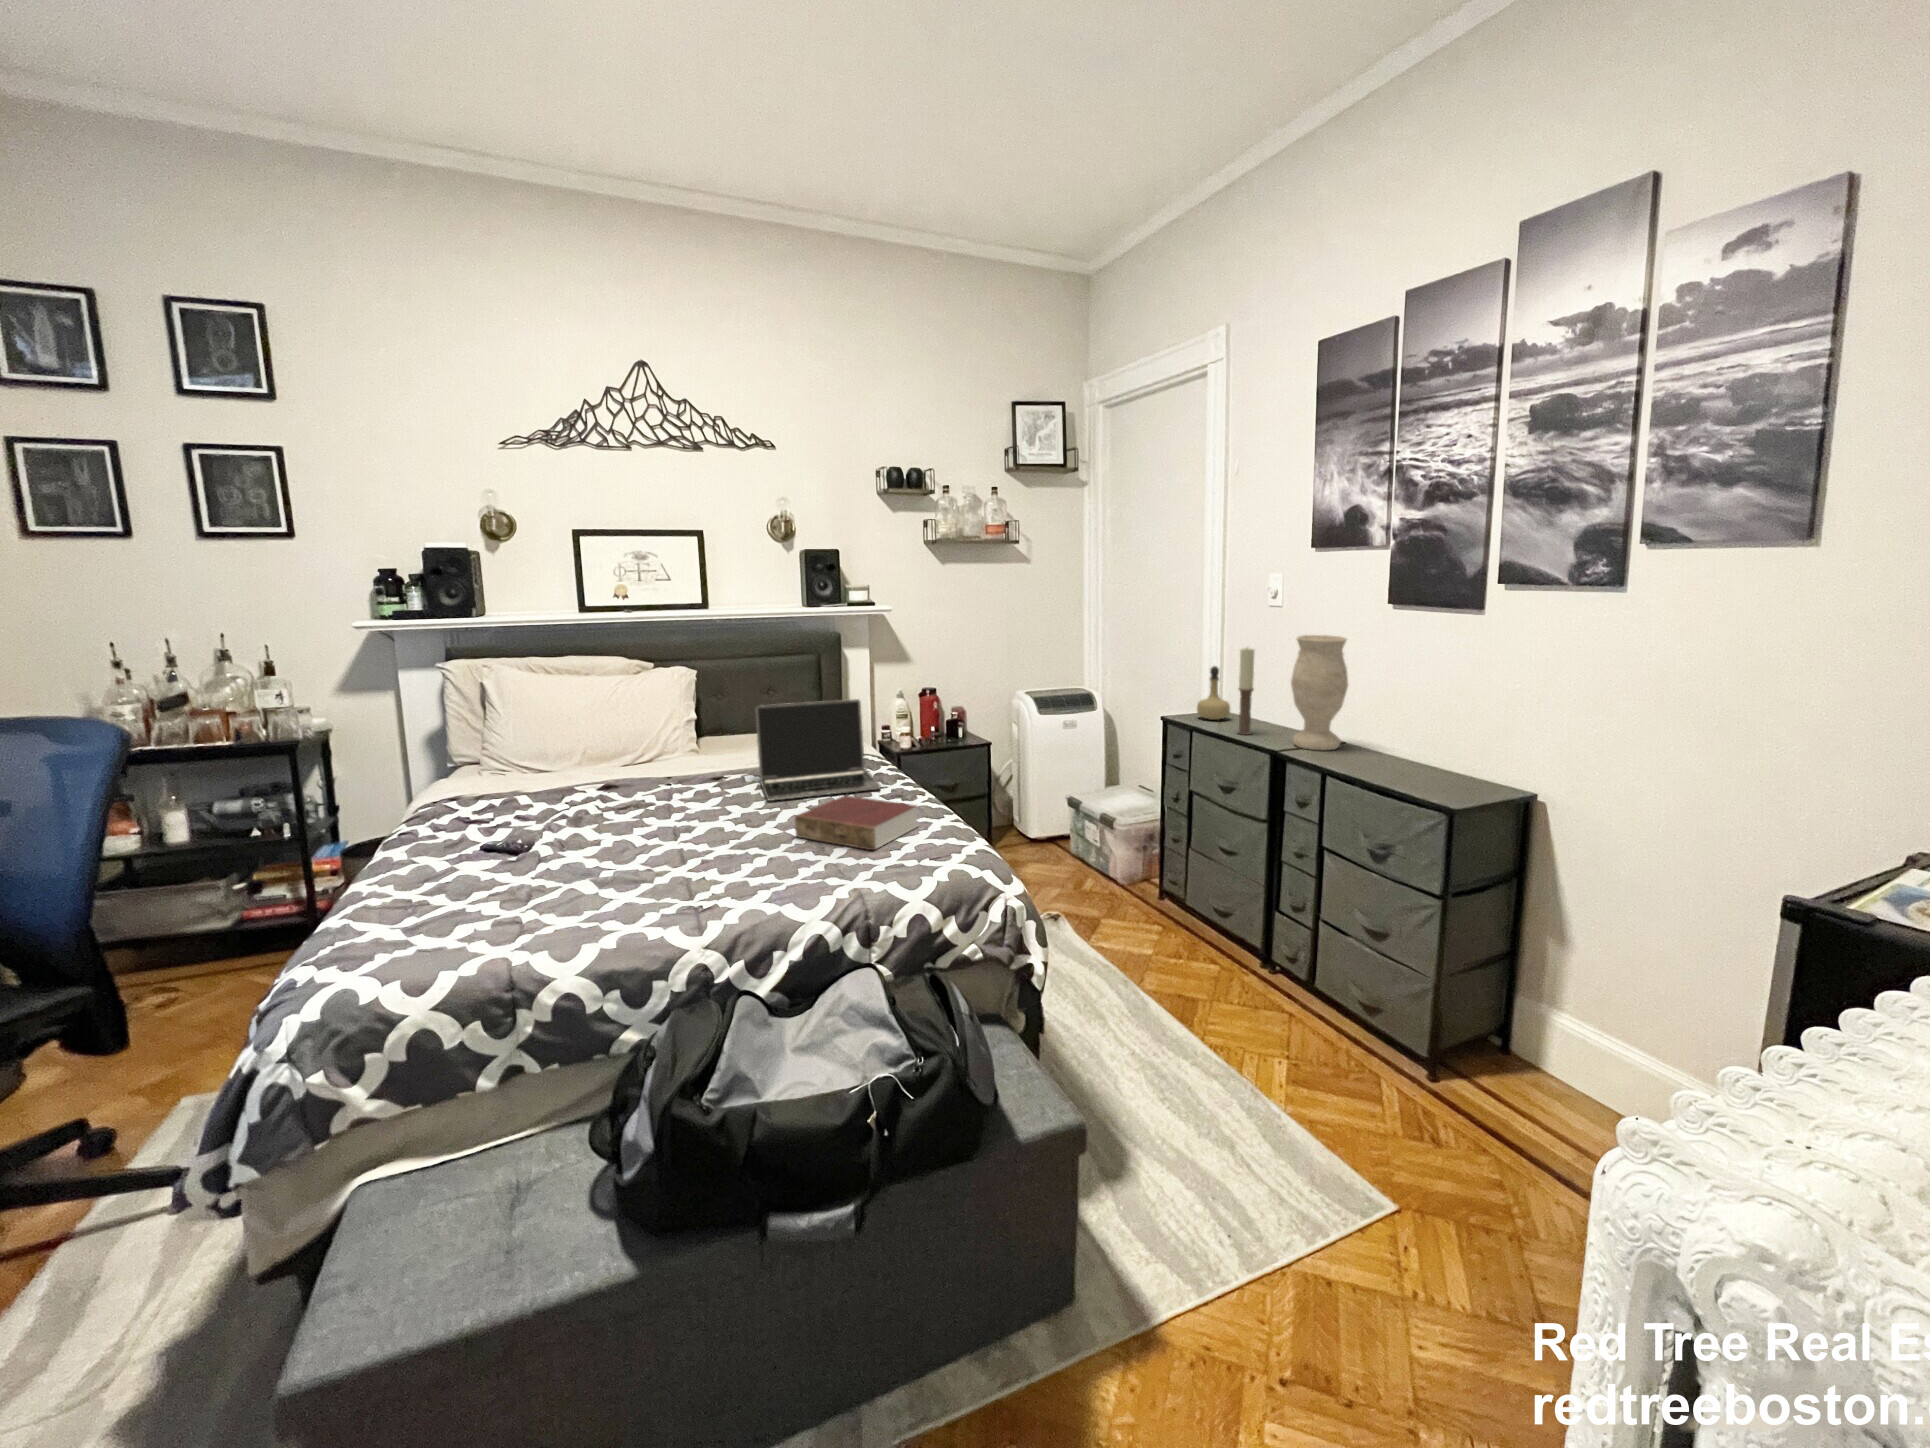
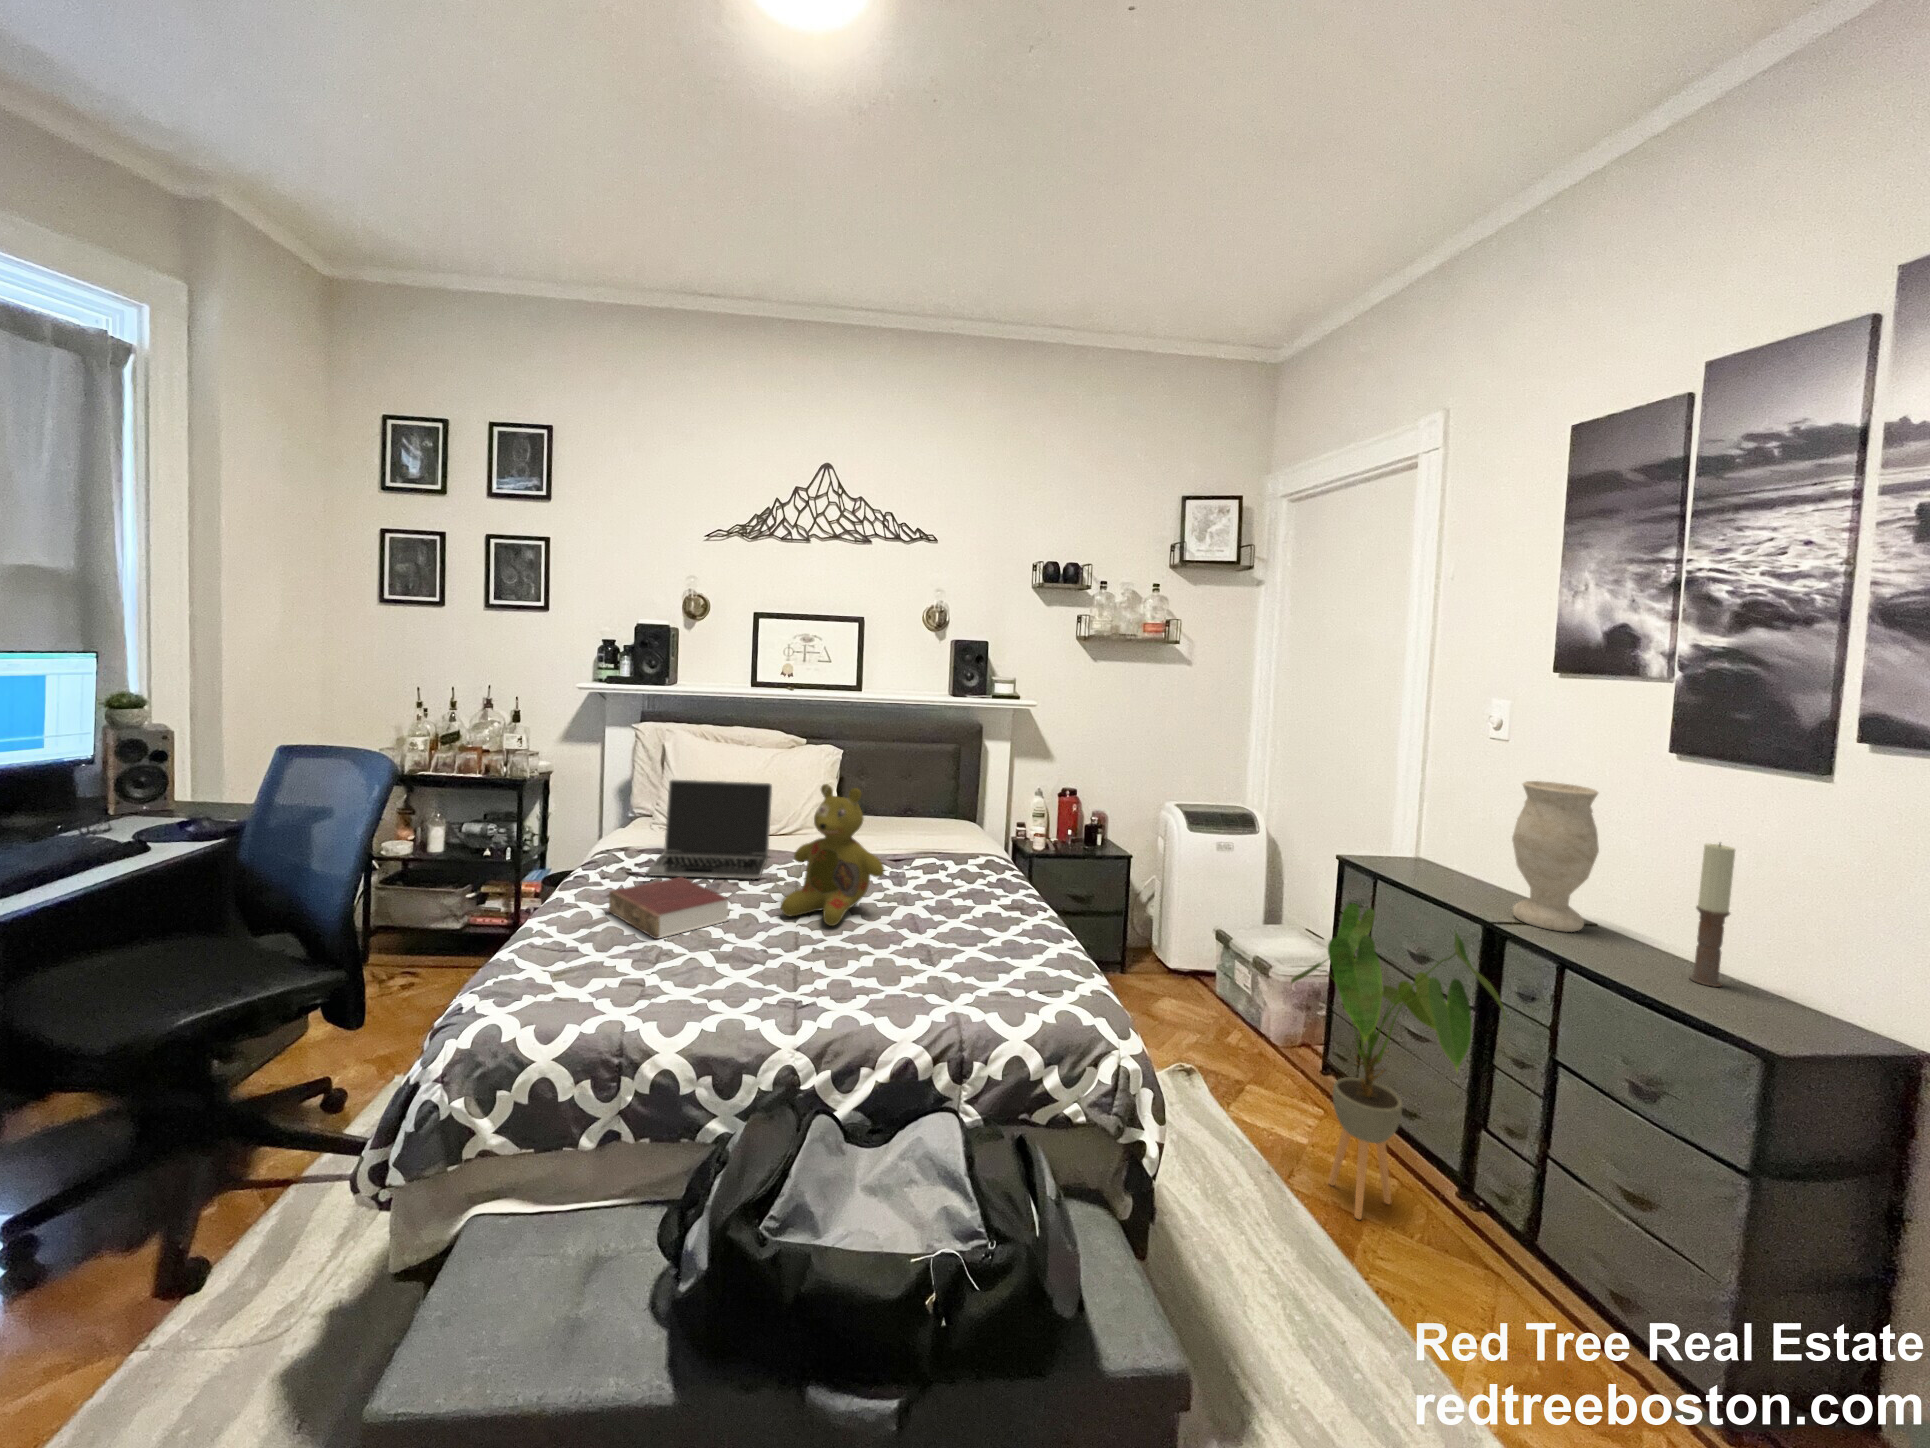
candle: present [1238,648,1254,735] -> present [1689,843,1735,987]
perfume bottle: present [1197,666,1230,720] -> none [1380,802,1425,867]
laptop: present [755,699,880,801] -> present [646,780,772,879]
stuffed bear: none [657,700,764,839] -> present [781,784,884,926]
house plant: none [1135,750,1292,1000] -> present [1291,904,1506,1219]
book: present [795,795,917,850] -> present [609,877,730,939]

